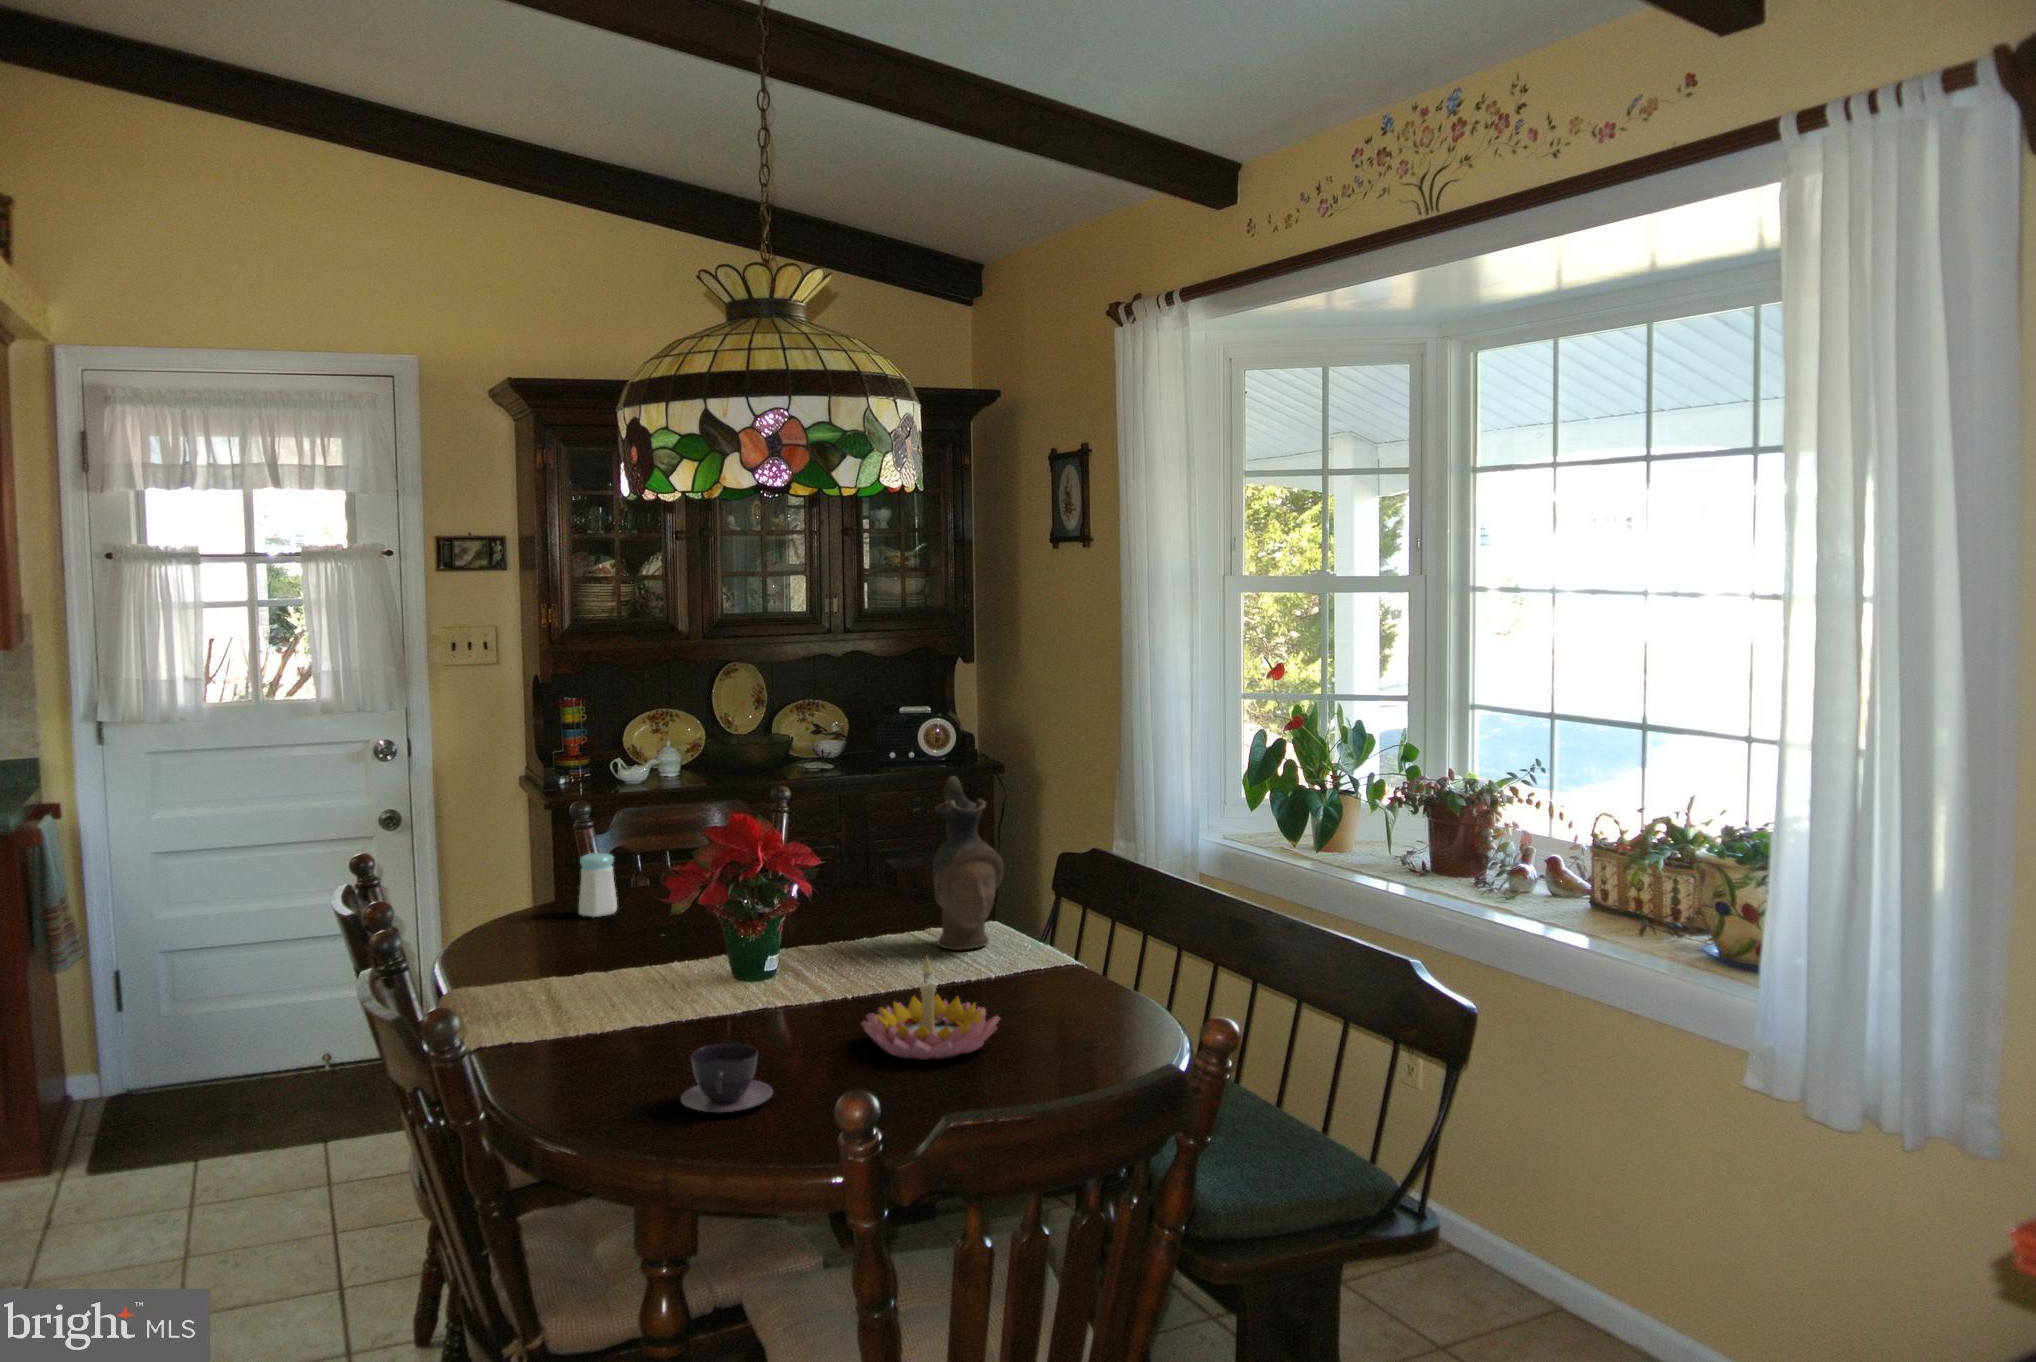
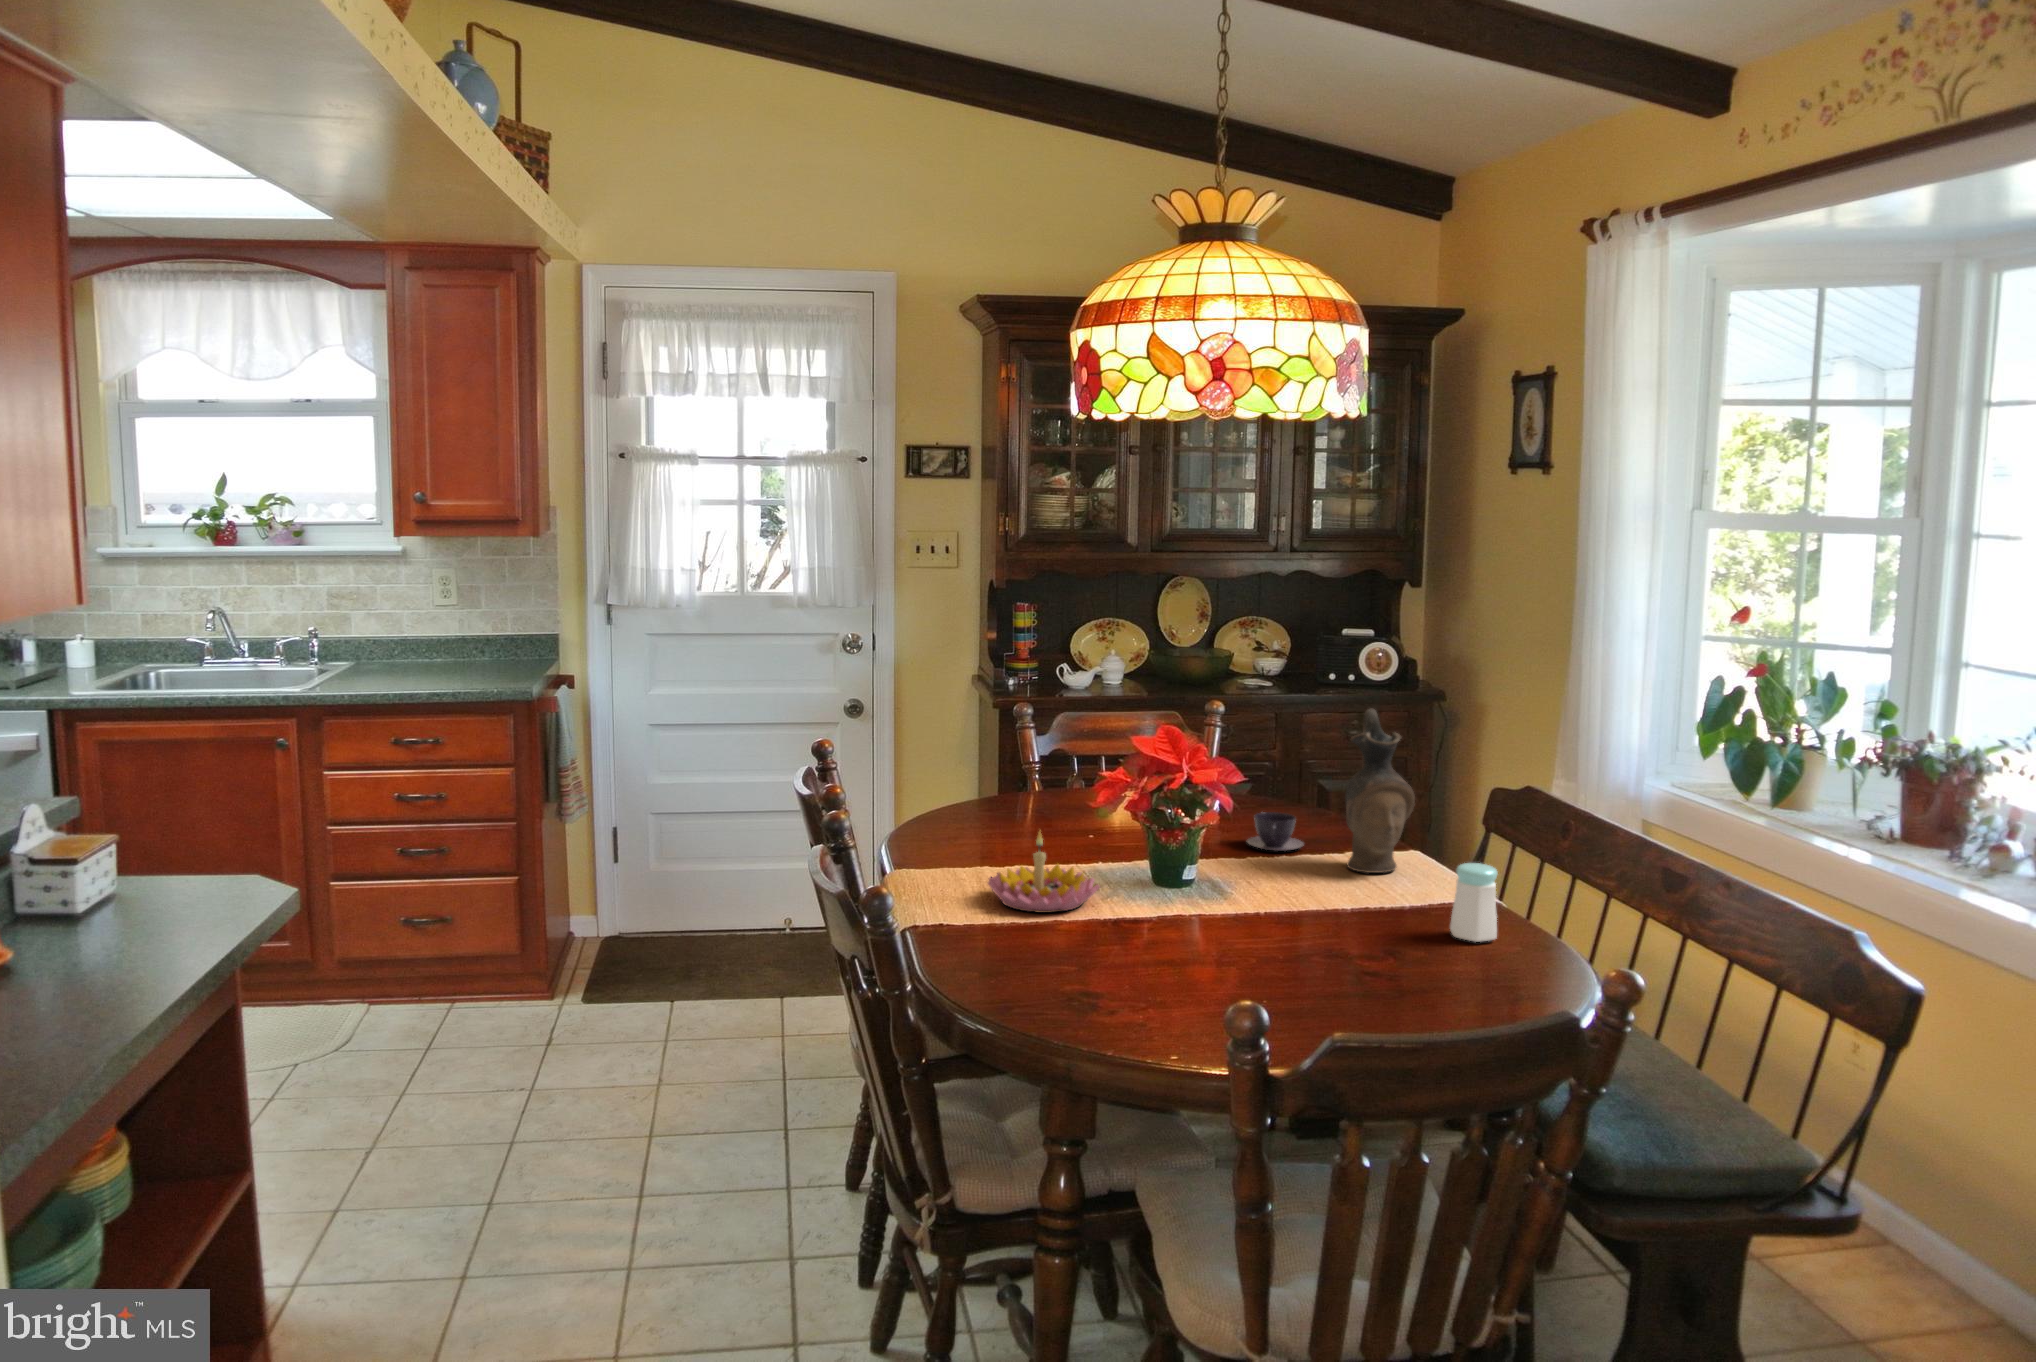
salt shaker: present [579,853,617,917] -> present [1450,863,1498,942]
candle holder: present [861,957,1000,1061] -> present [988,831,1099,913]
teacup: present [681,1043,773,1112] -> present [1247,812,1304,851]

